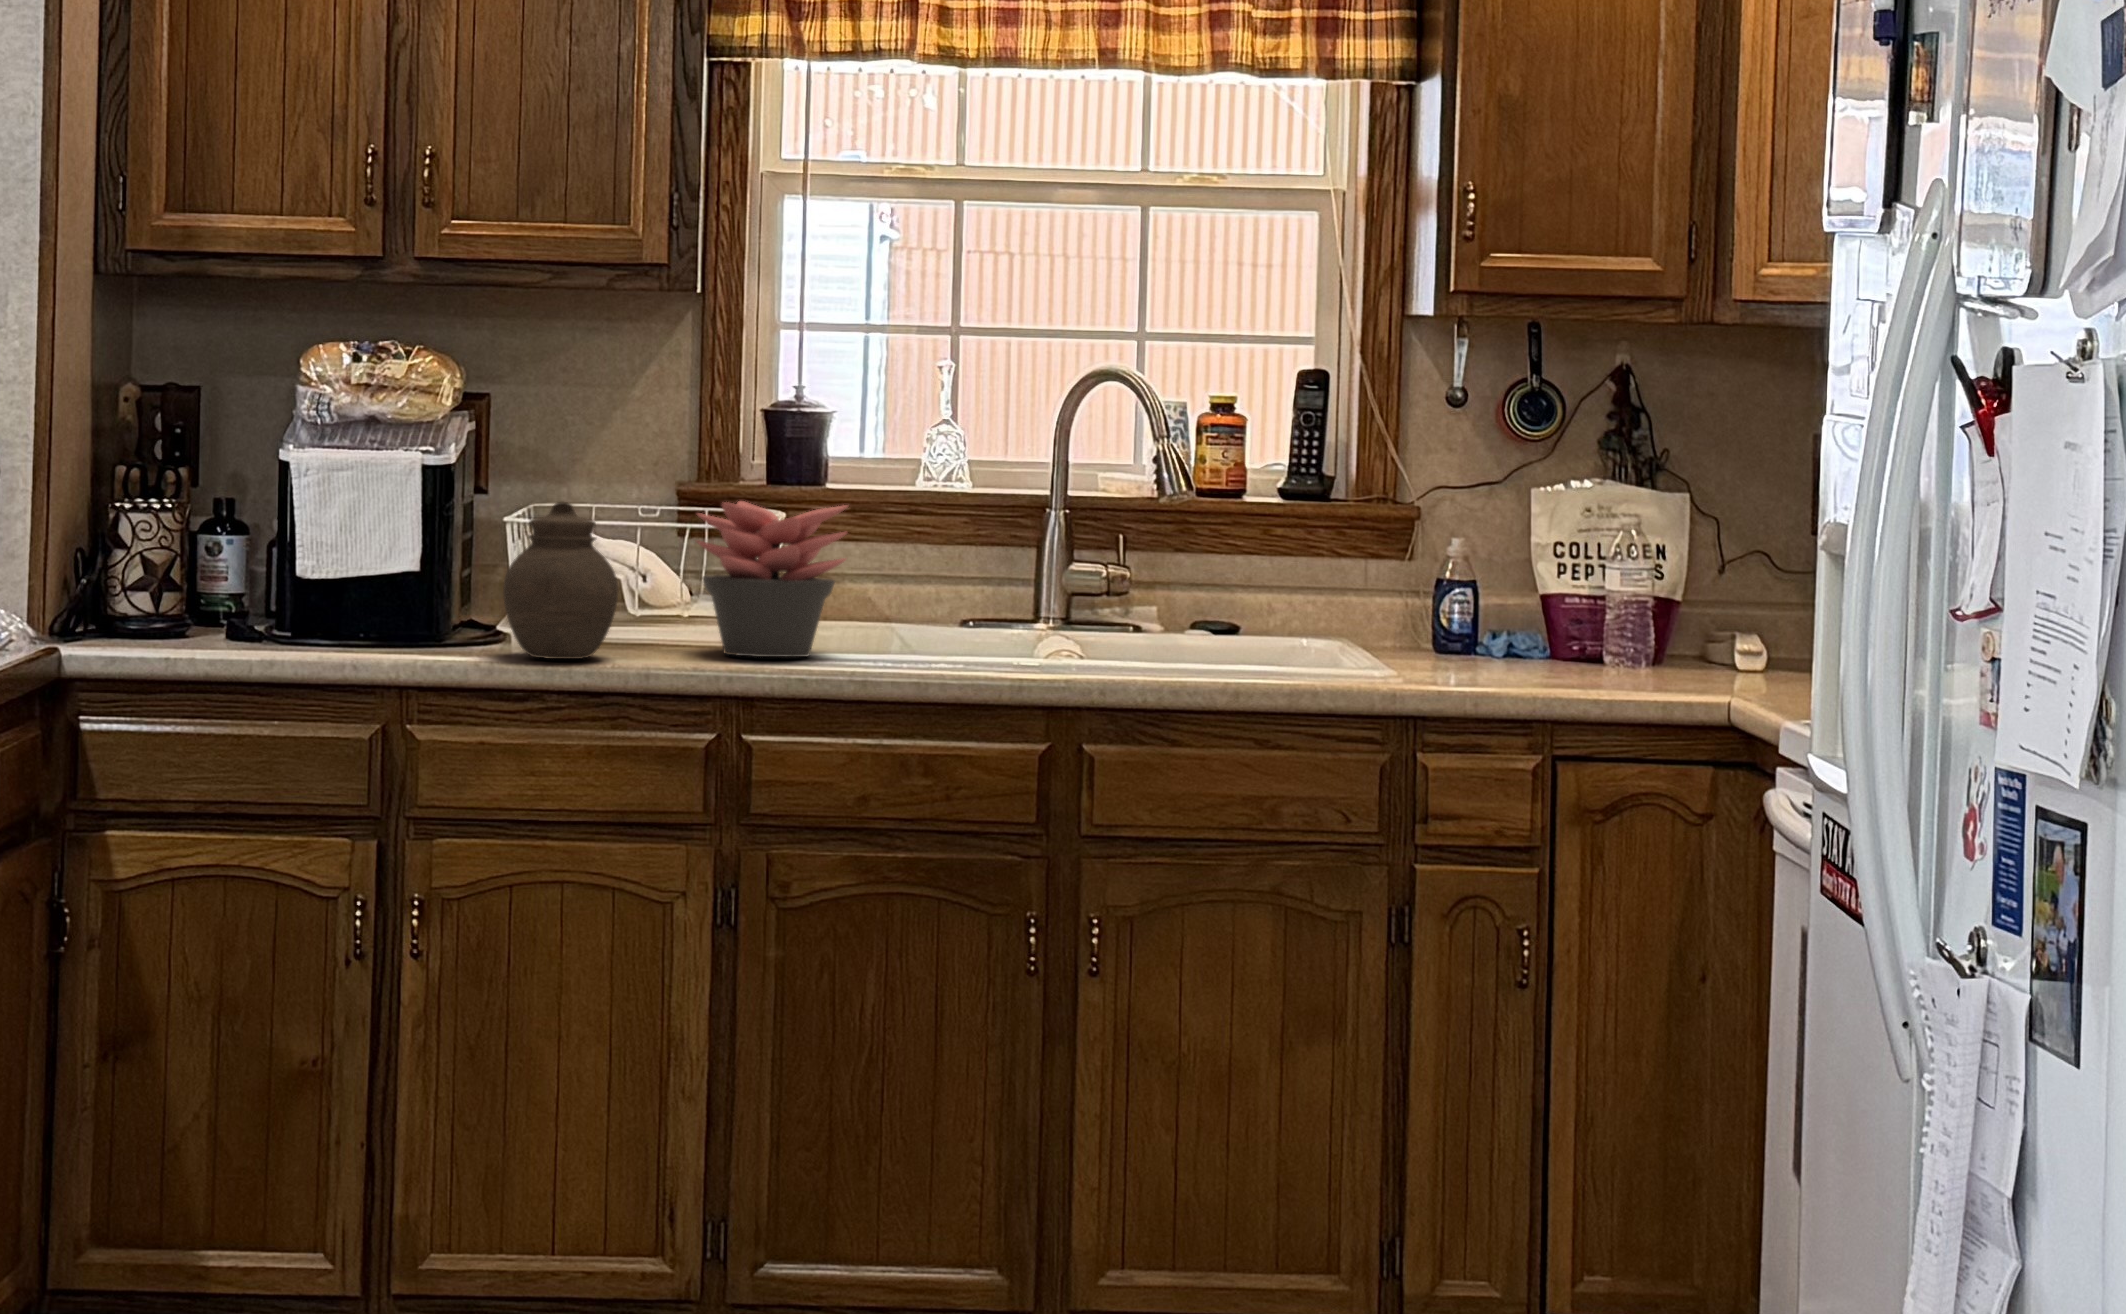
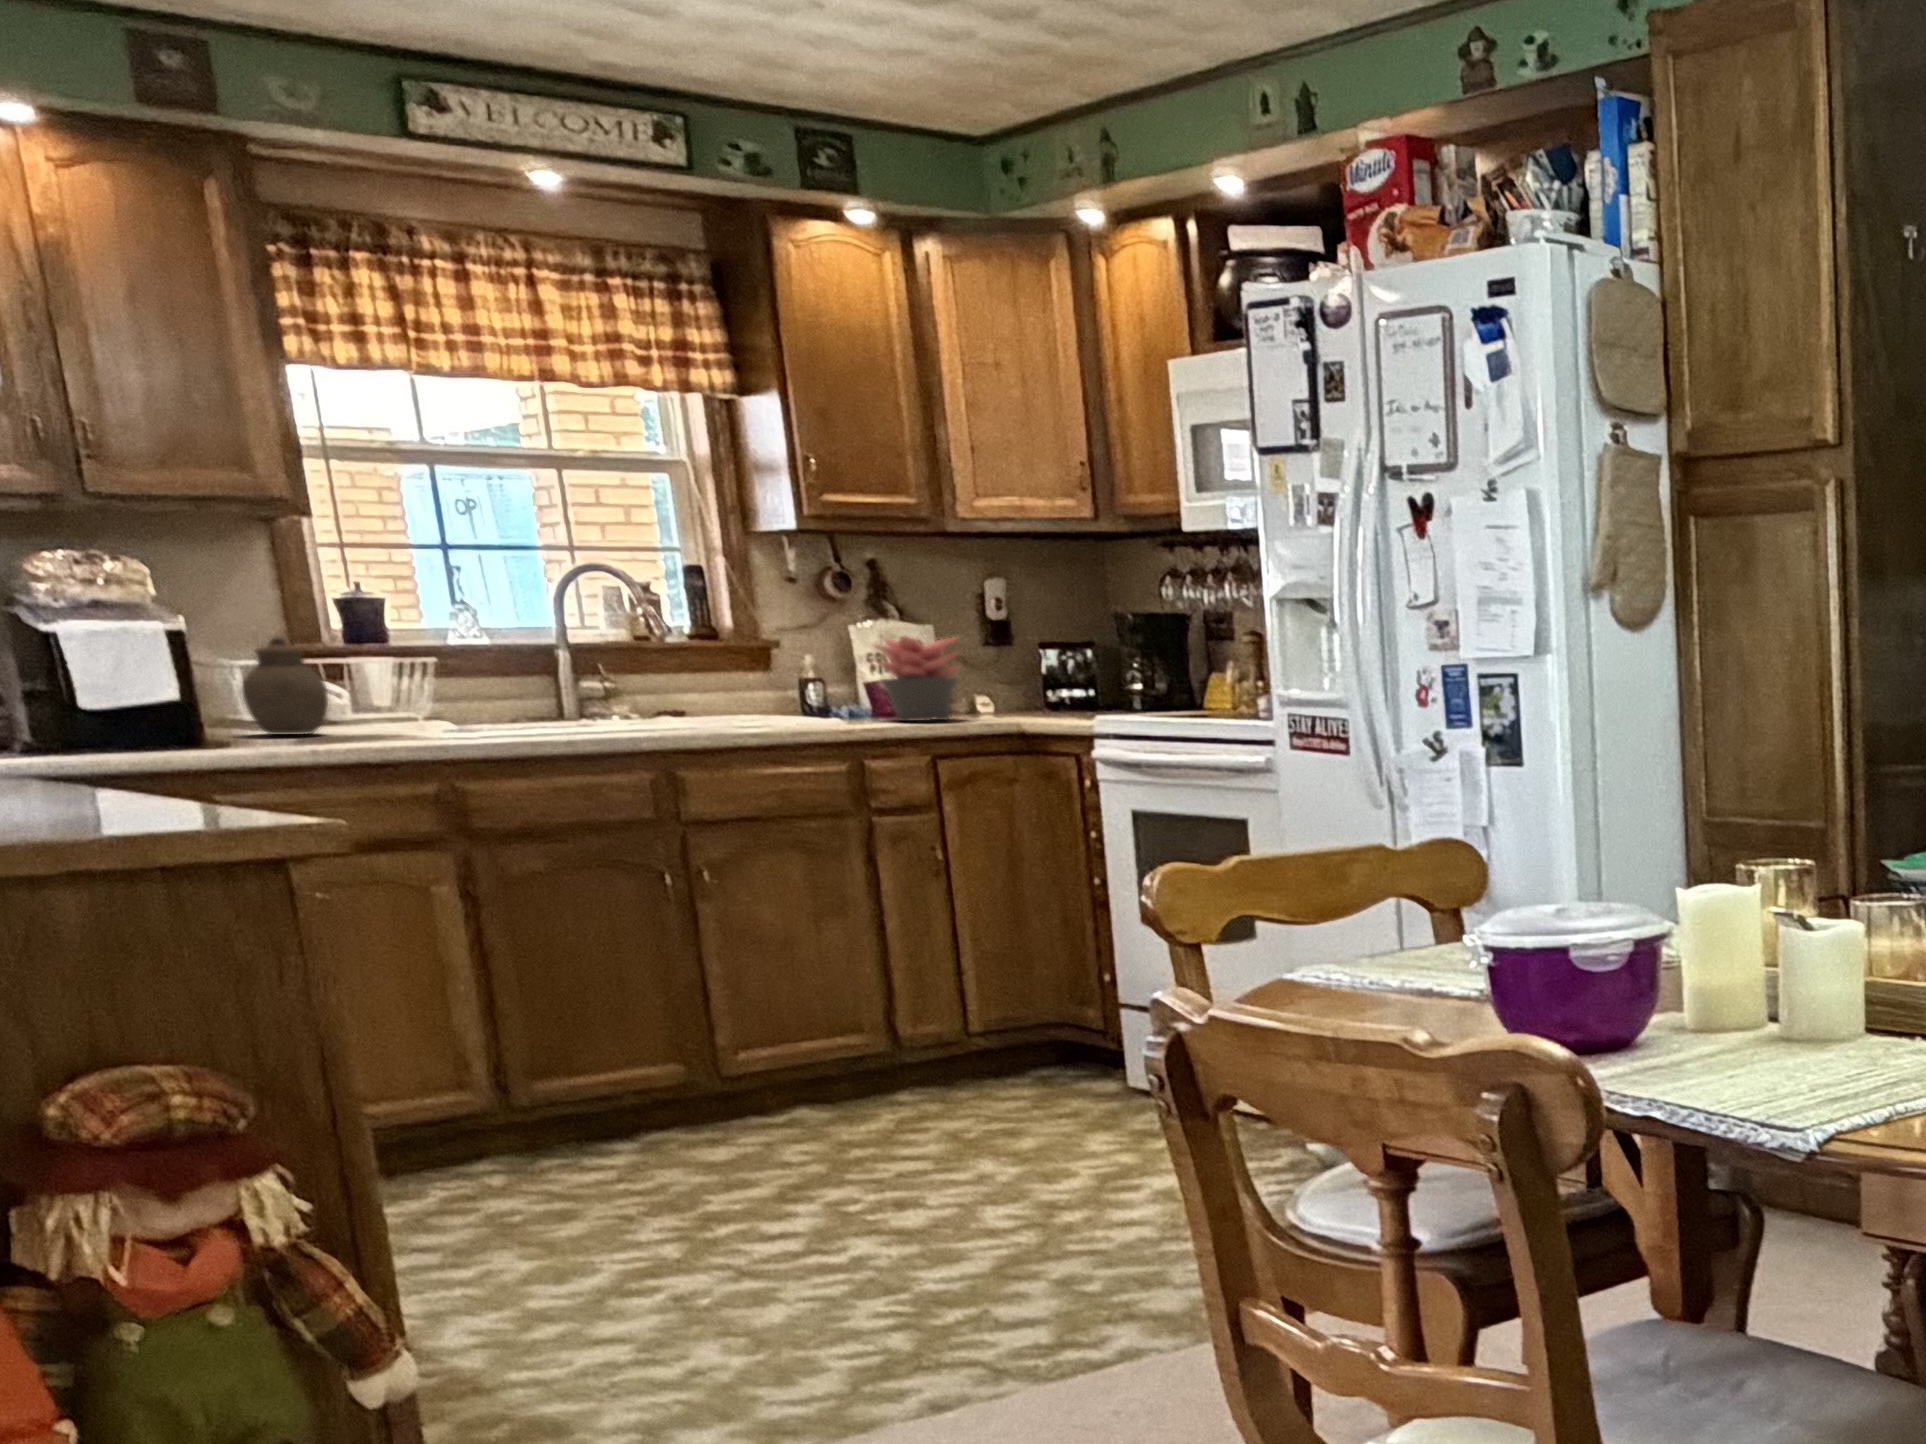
succulent plant: present [697,501,848,657] -> present [875,636,959,721]

